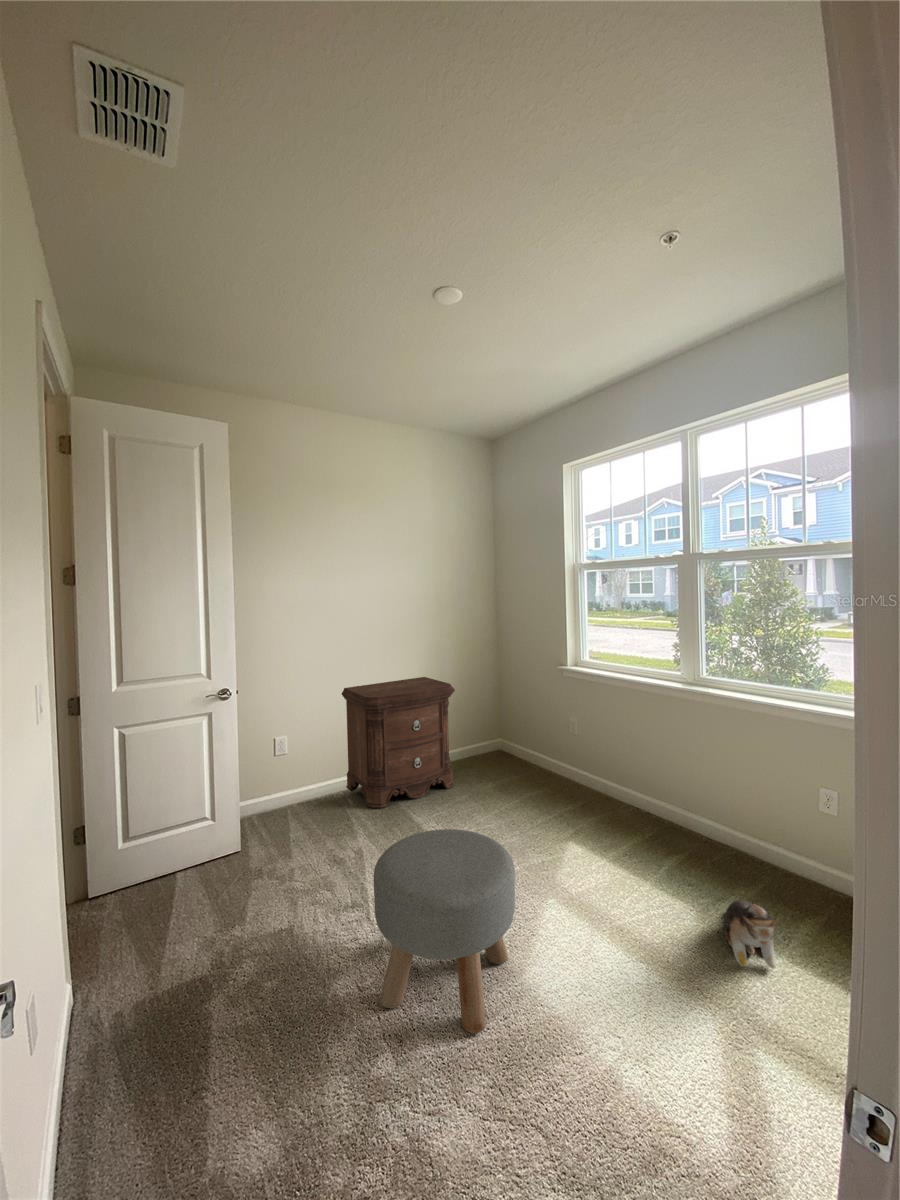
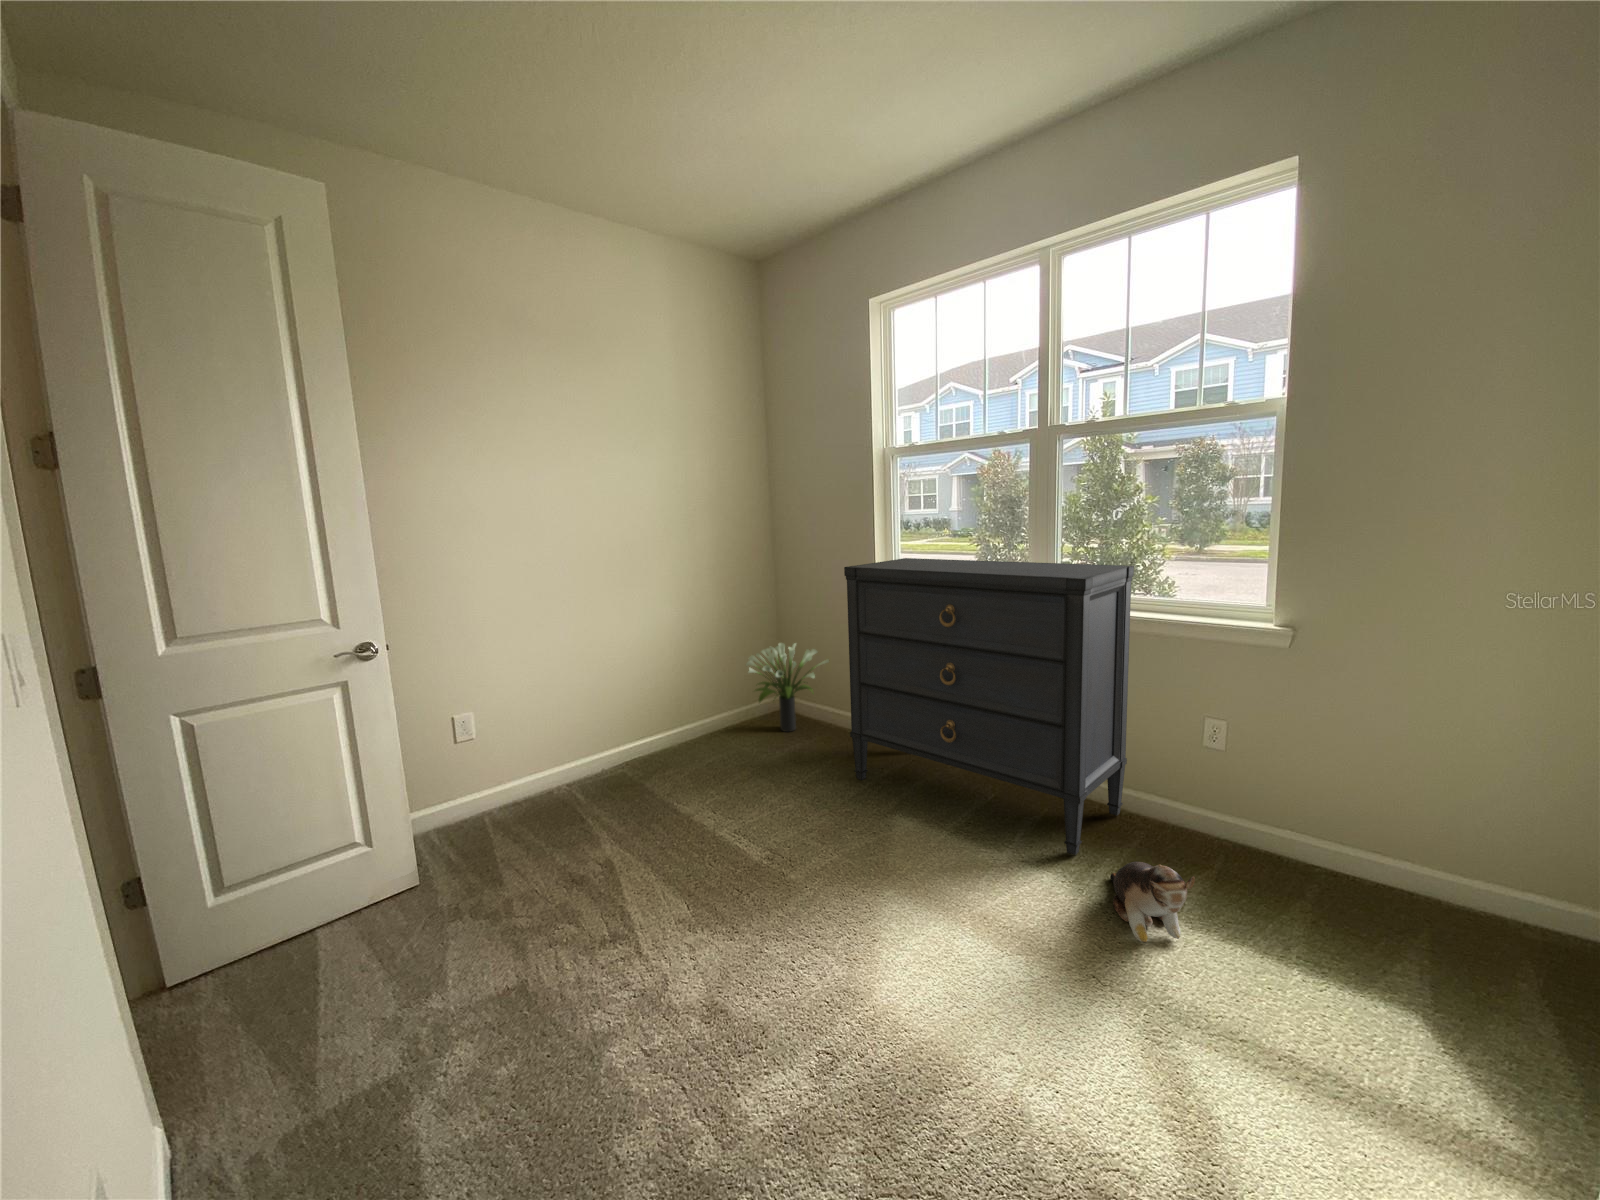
dresser: none [536,645,754,890] -> present [844,558,1134,855]
nightstand: present [342,677,455,808] -> none [559,615,731,800]
potted plant: none [471,701,532,768] -> present [746,643,829,732]
ottoman: present [374,829,515,1033] -> none [659,814,866,1086]

